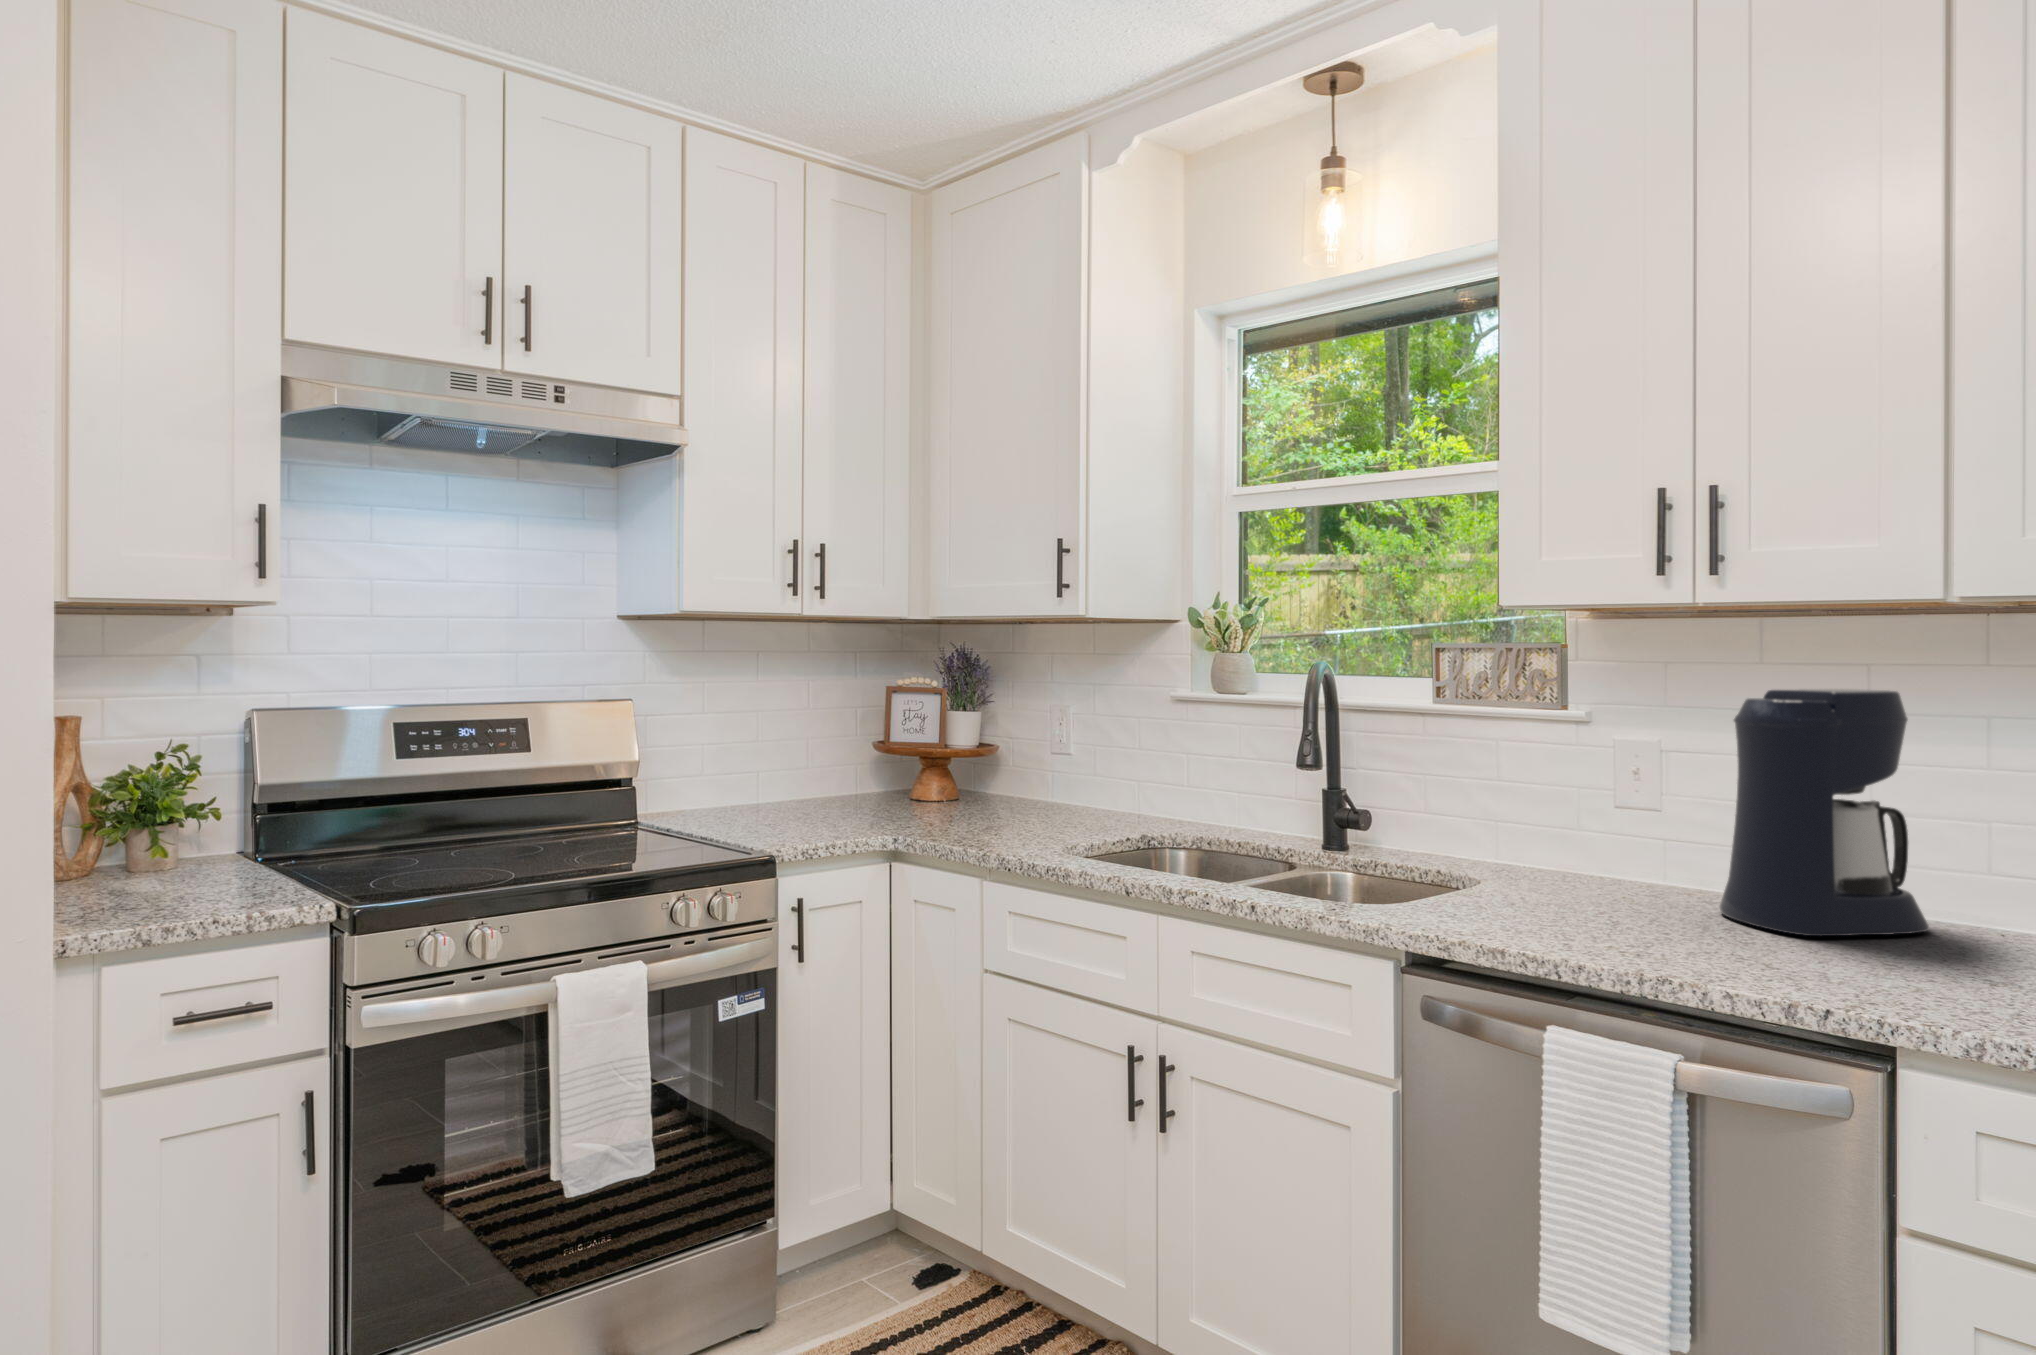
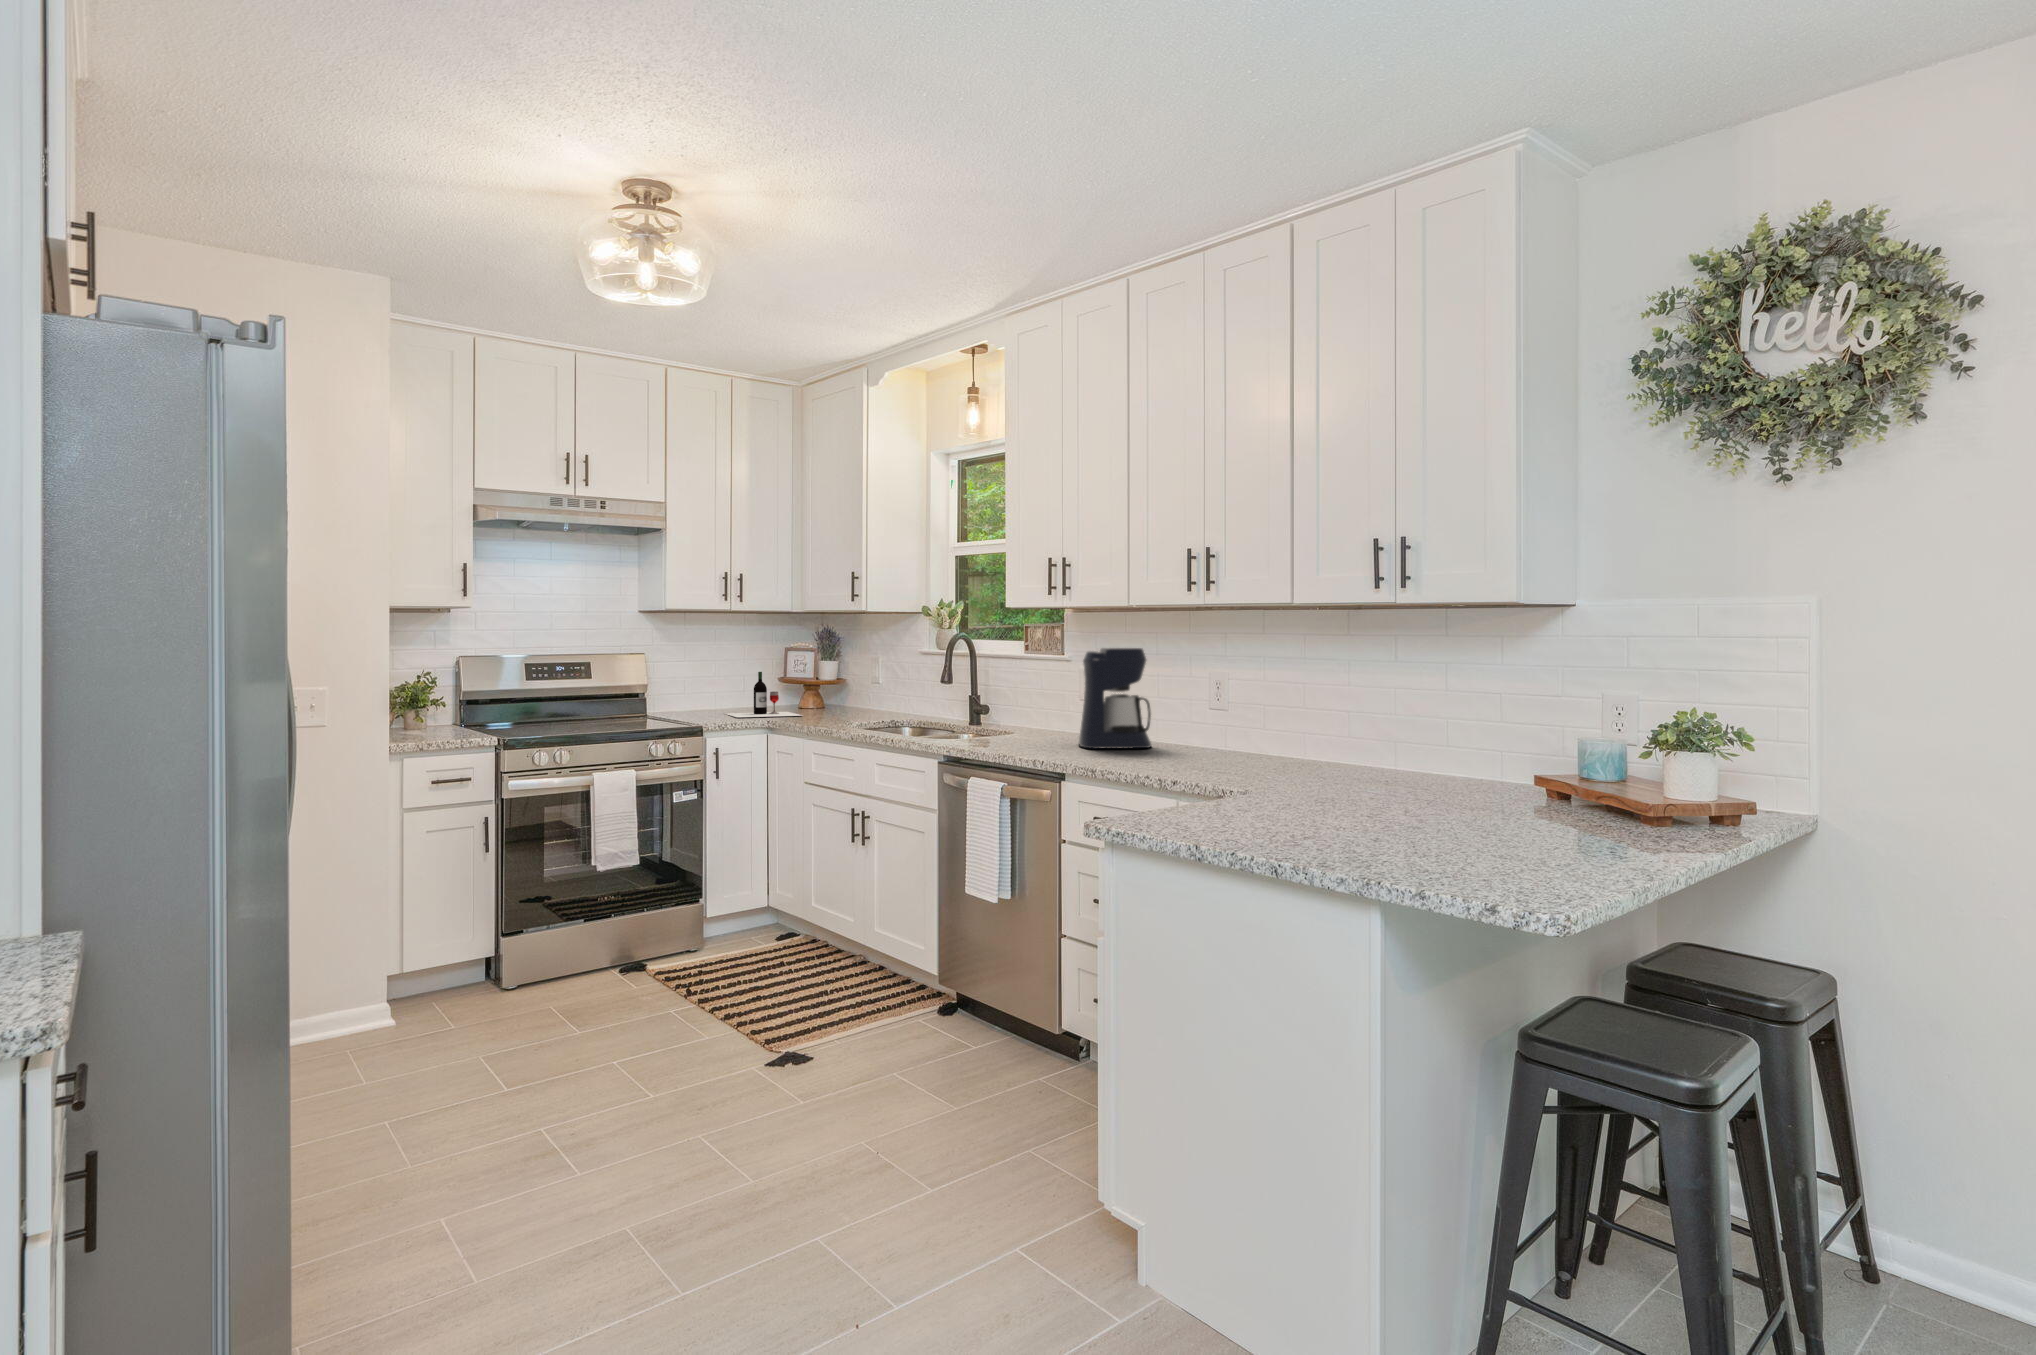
wine bottle: none [779,733,947,828] -> present [725,672,802,717]

